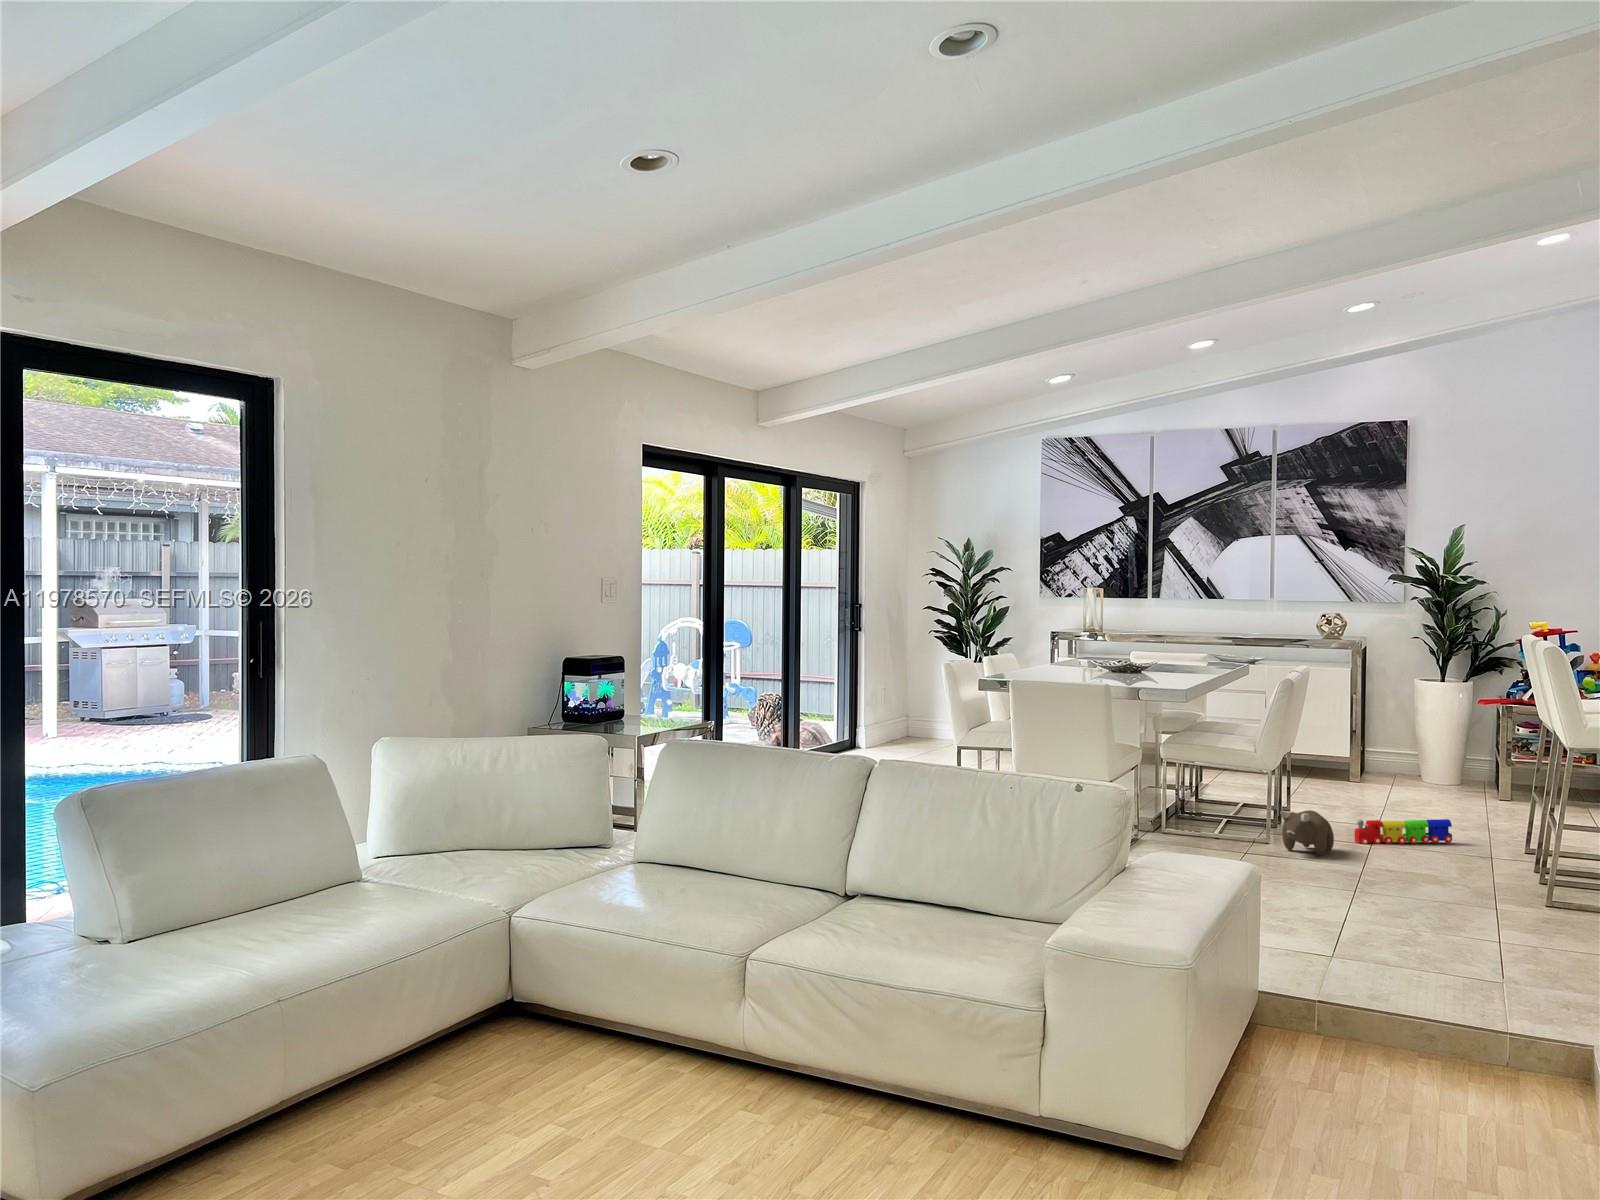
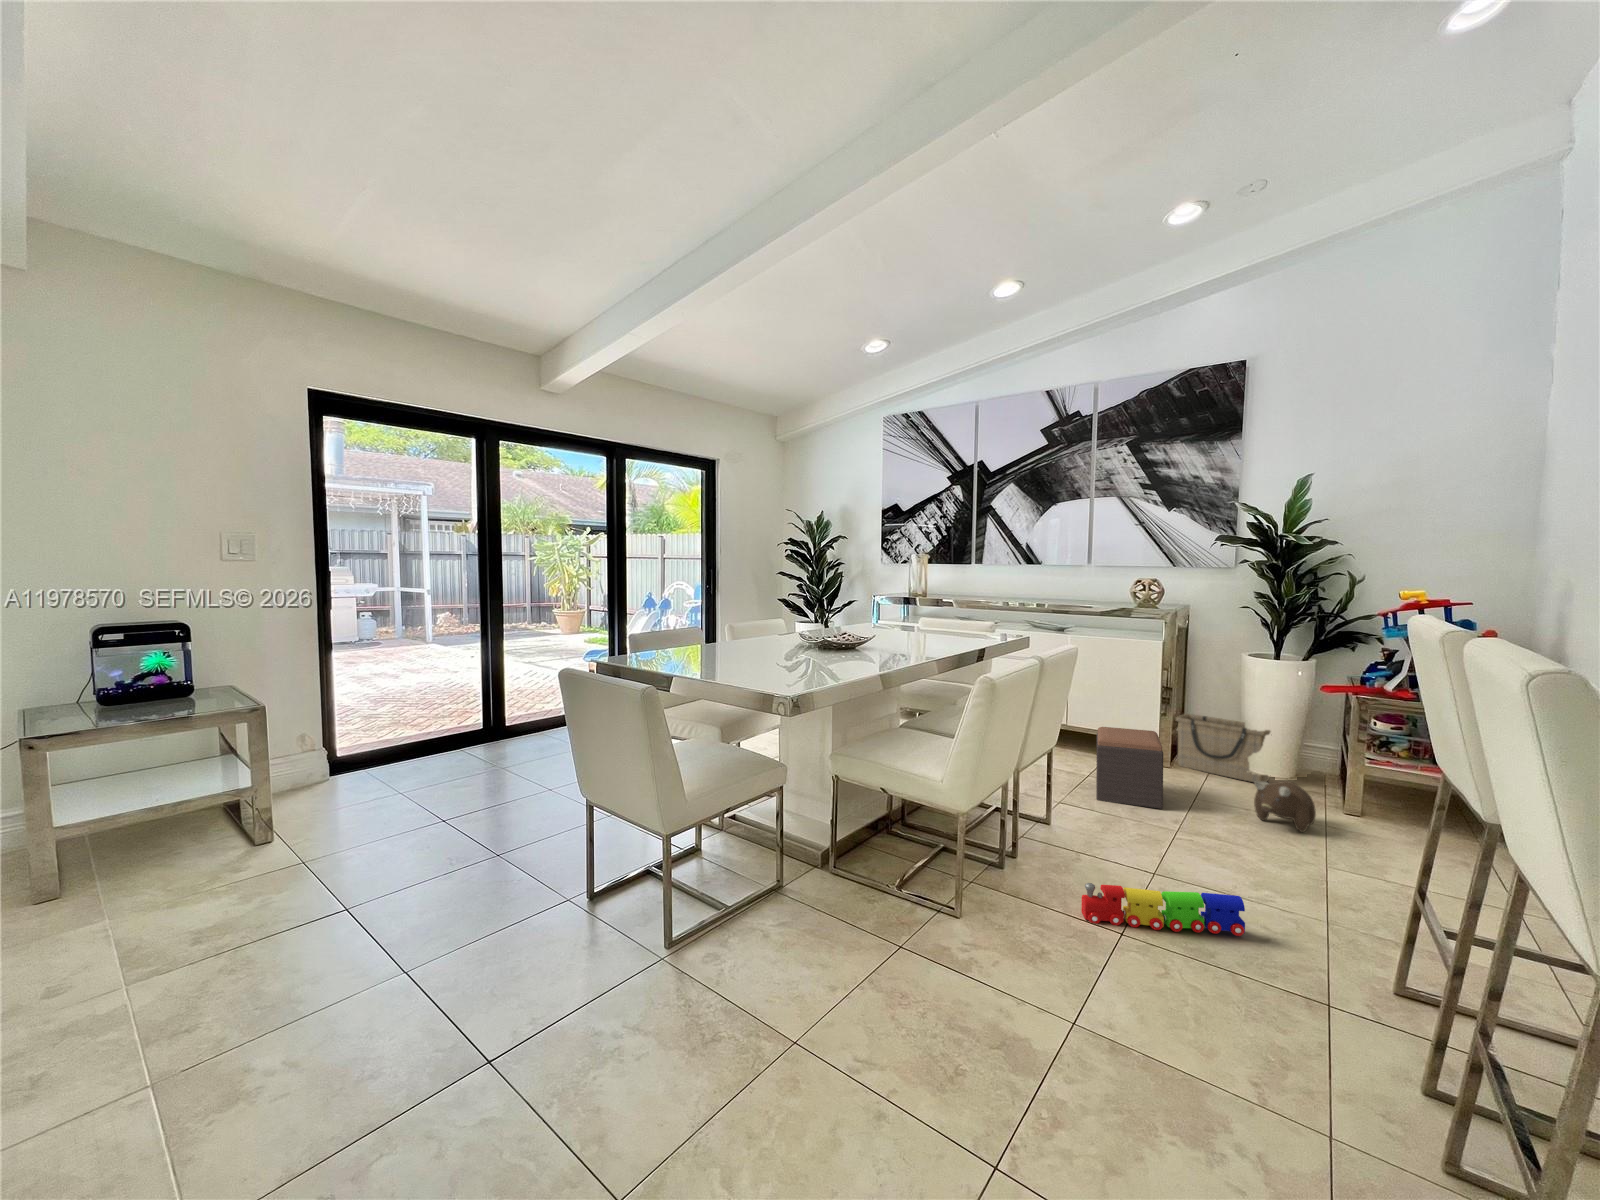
basket: none [1364,737,1445,789] -> present [1176,714,1271,782]
footstool: none [1311,744,1373,803] -> present [1096,727,1163,809]
plush toy: present [1280,810,1334,856] -> present [1254,781,1316,832]

